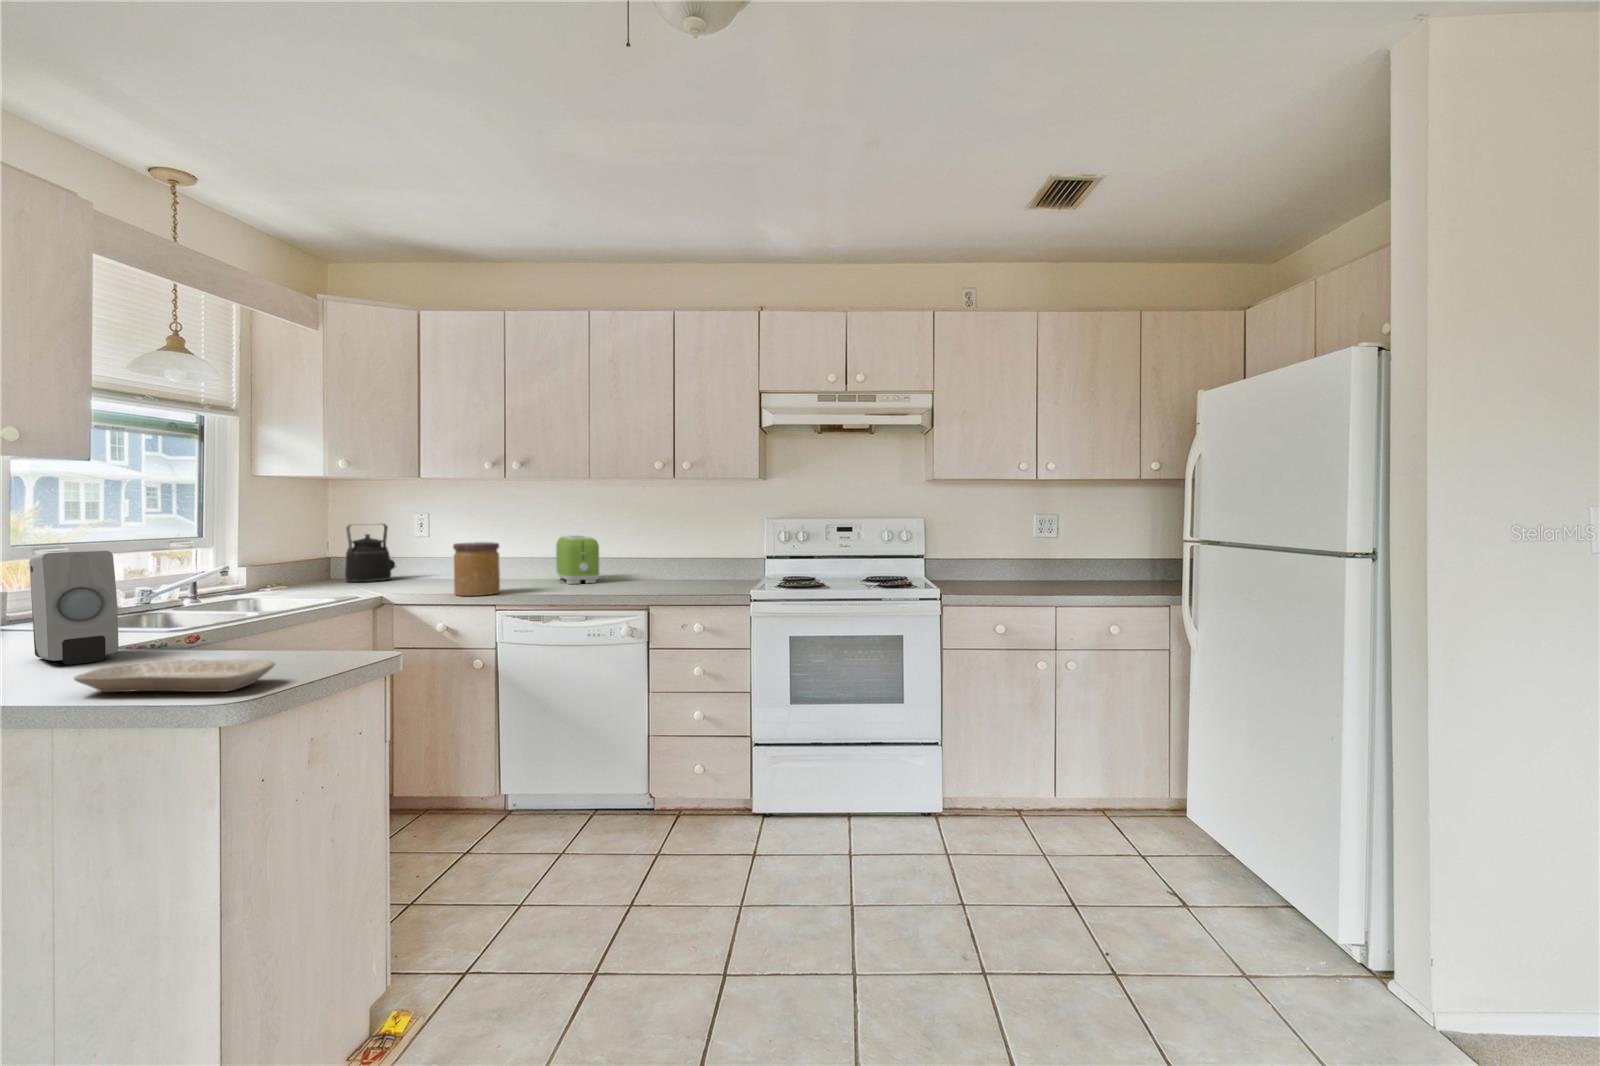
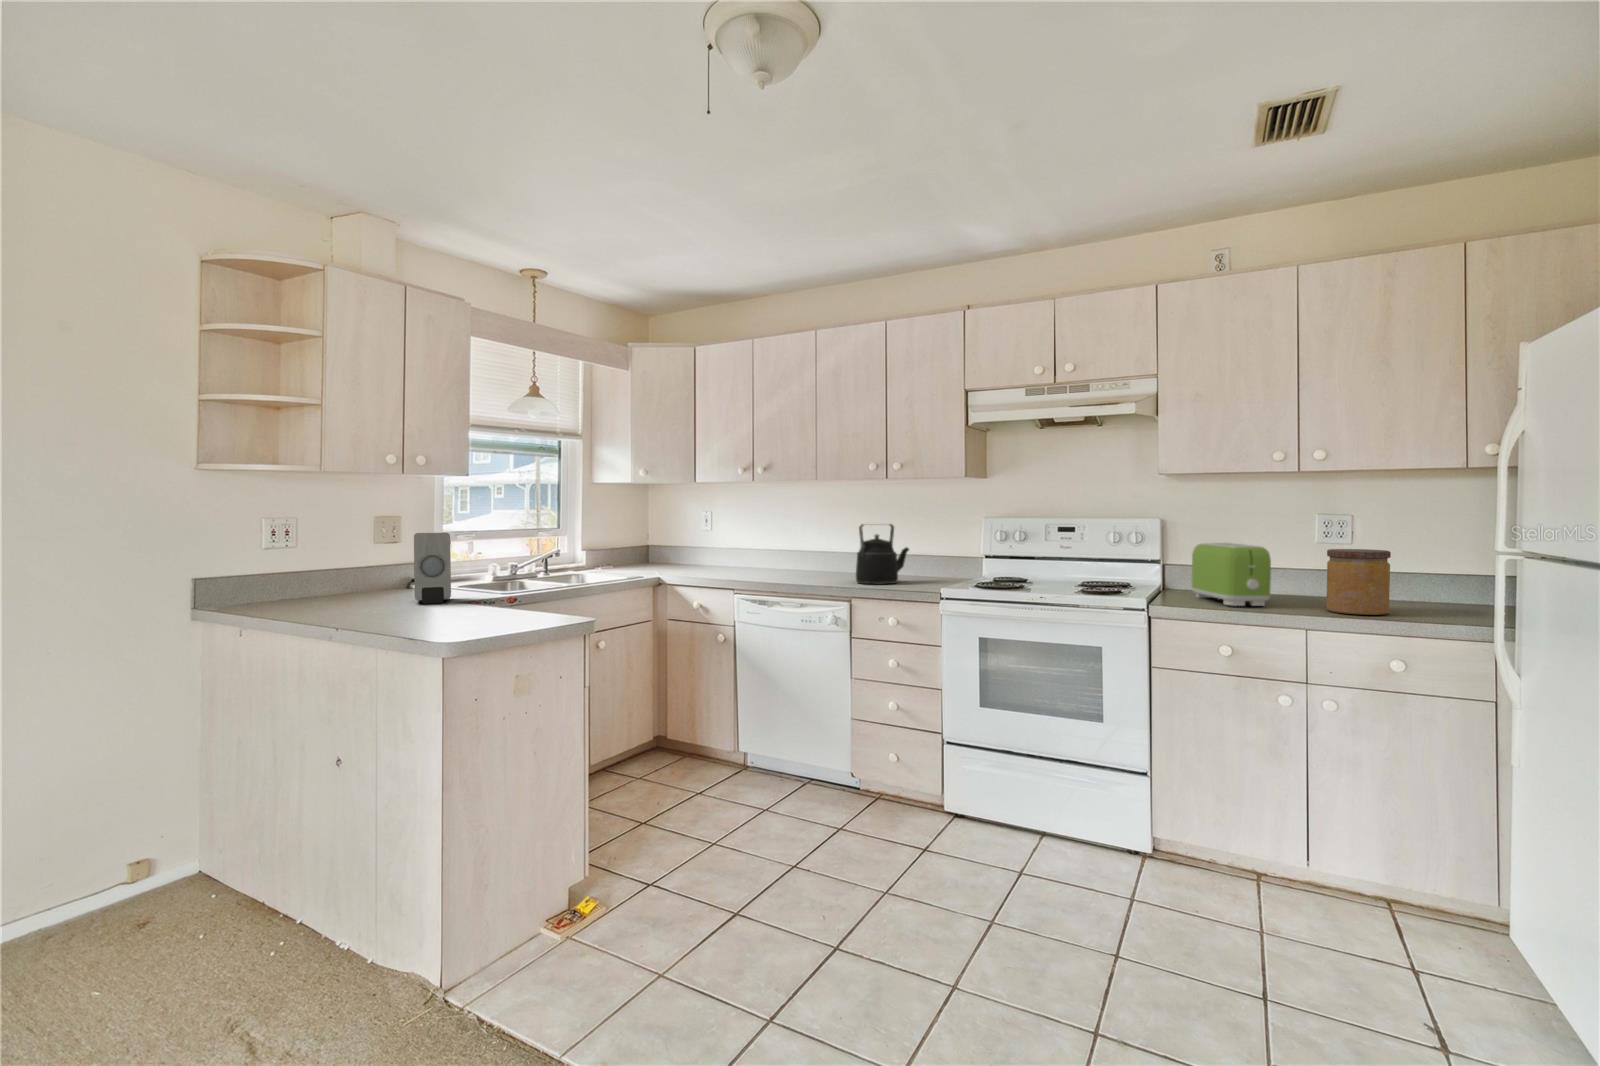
kettle: present [345,524,397,582] -> present [856,524,909,584]
toaster: present [556,536,599,584] -> present [1192,543,1271,606]
jar: present [453,542,500,596] -> present [1326,549,1391,615]
tray: present [74,659,275,692] -> none [399,602,495,623]

